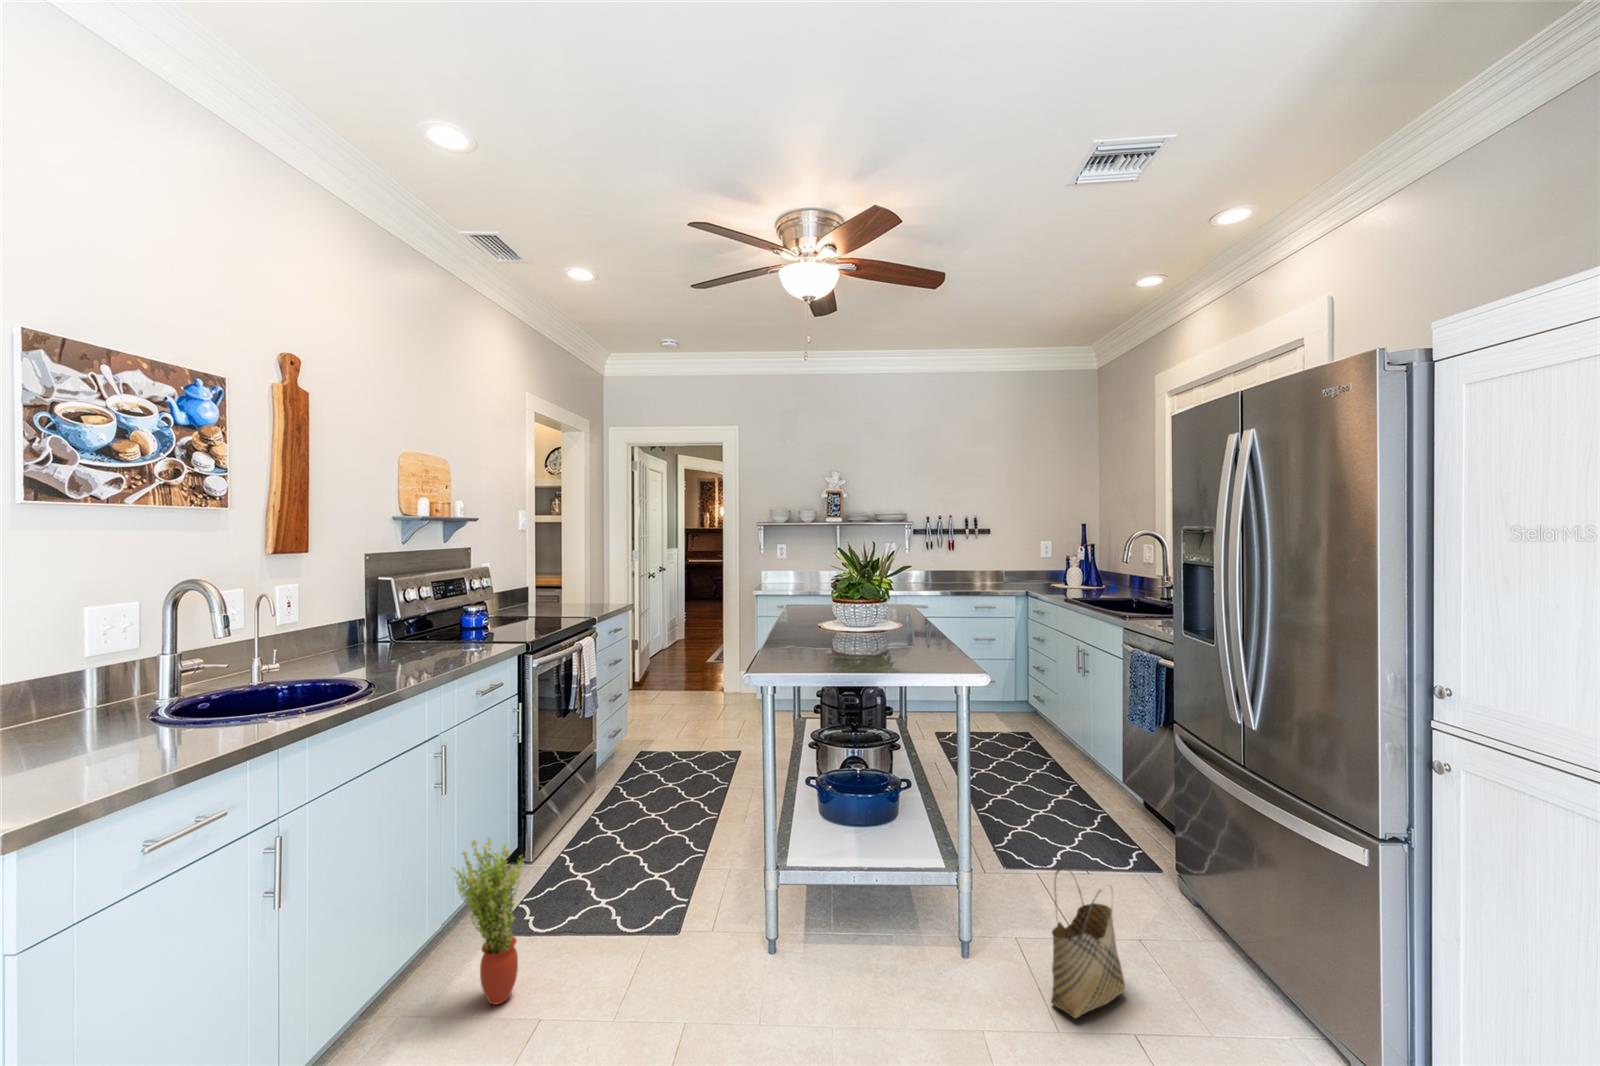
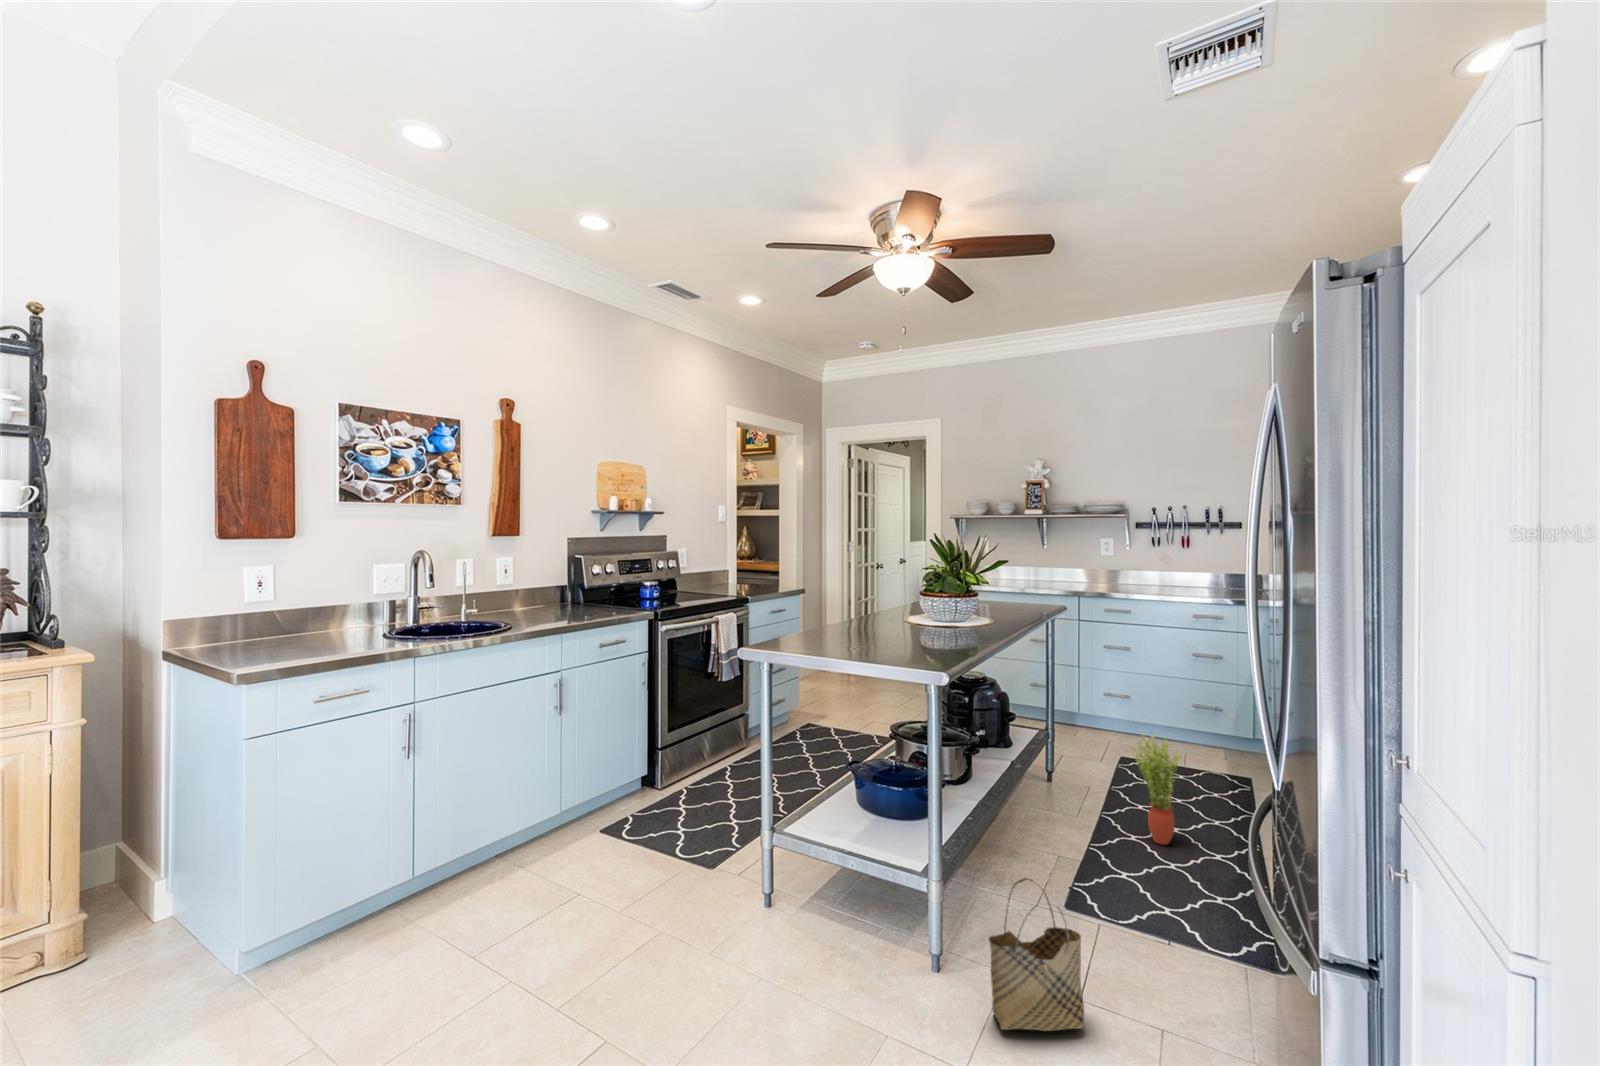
potted plant: present [451,839,524,1004] -> present [1132,733,1182,845]

